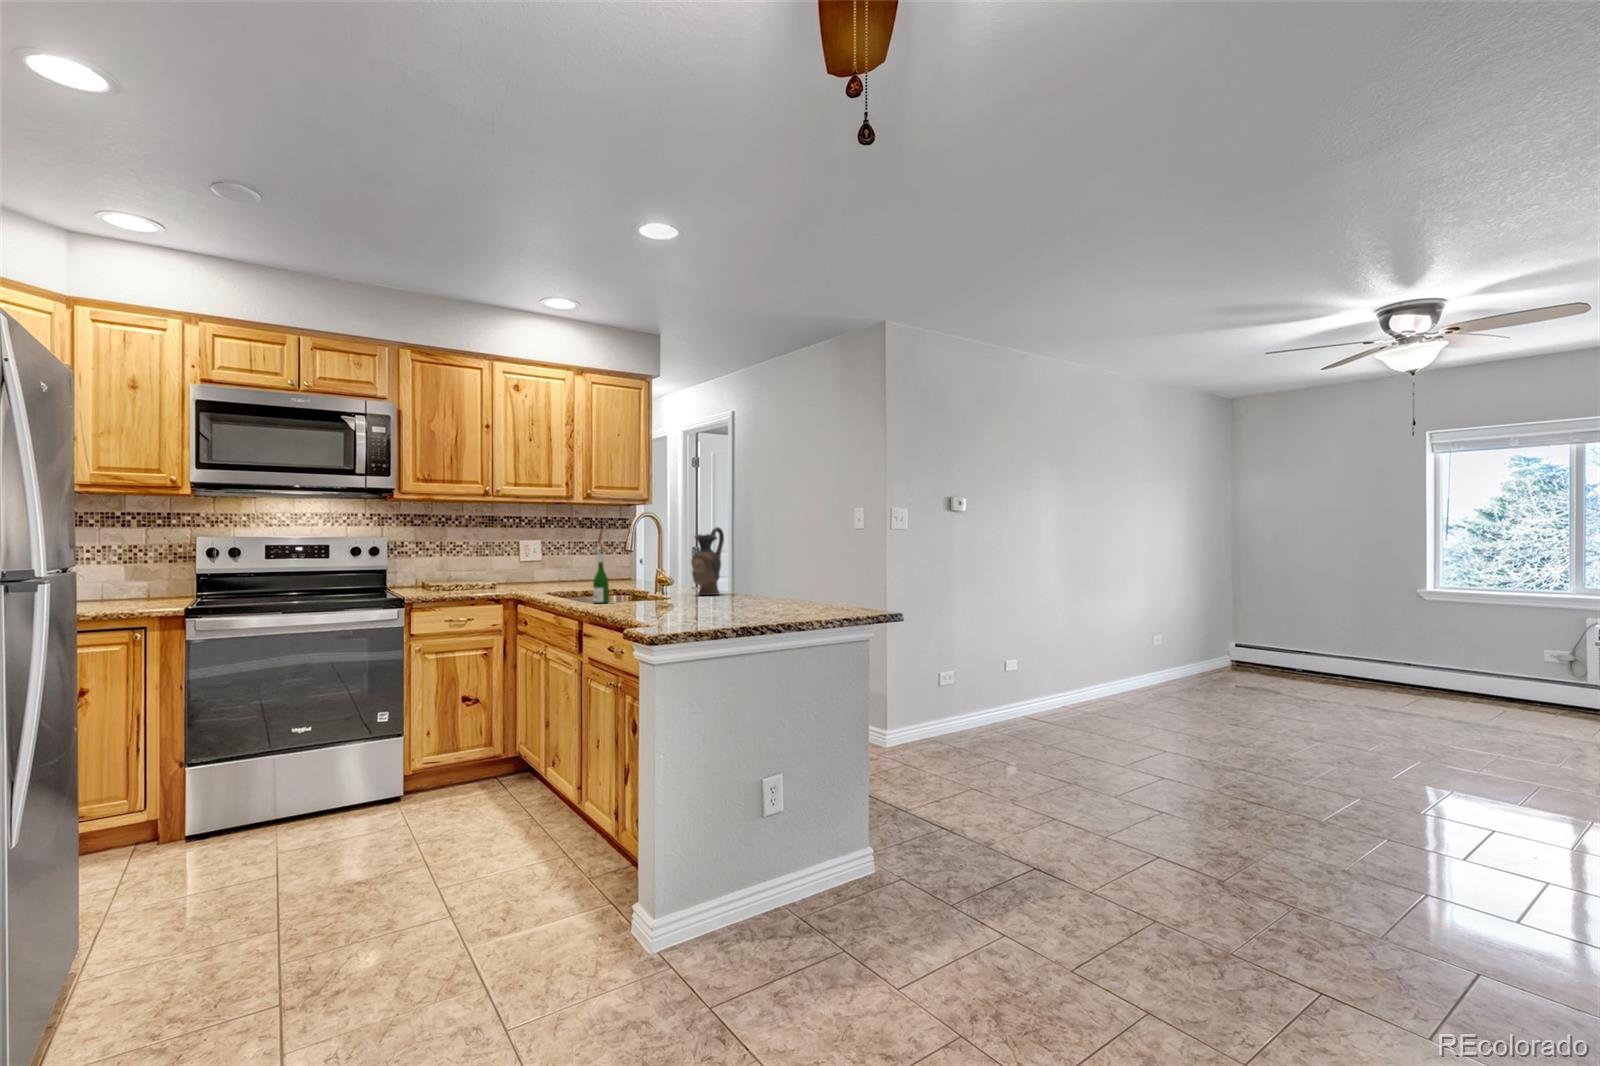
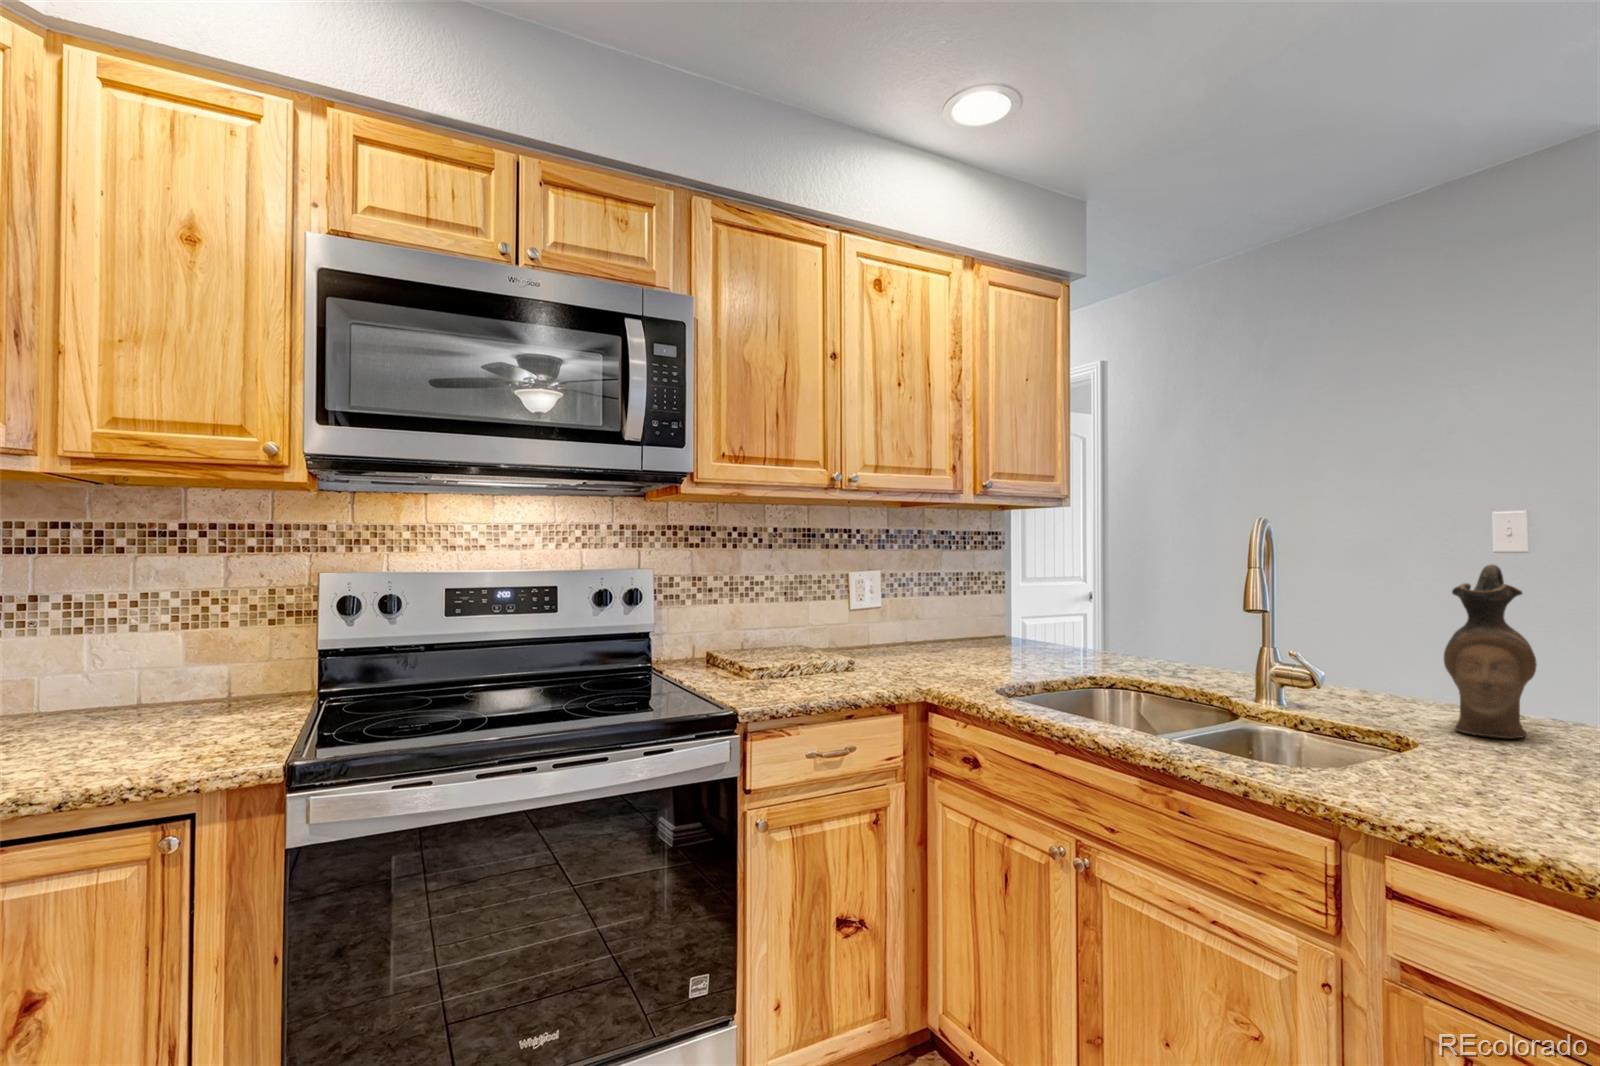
wine bottle: present [593,527,609,603] -> none [1359,573,1446,801]

